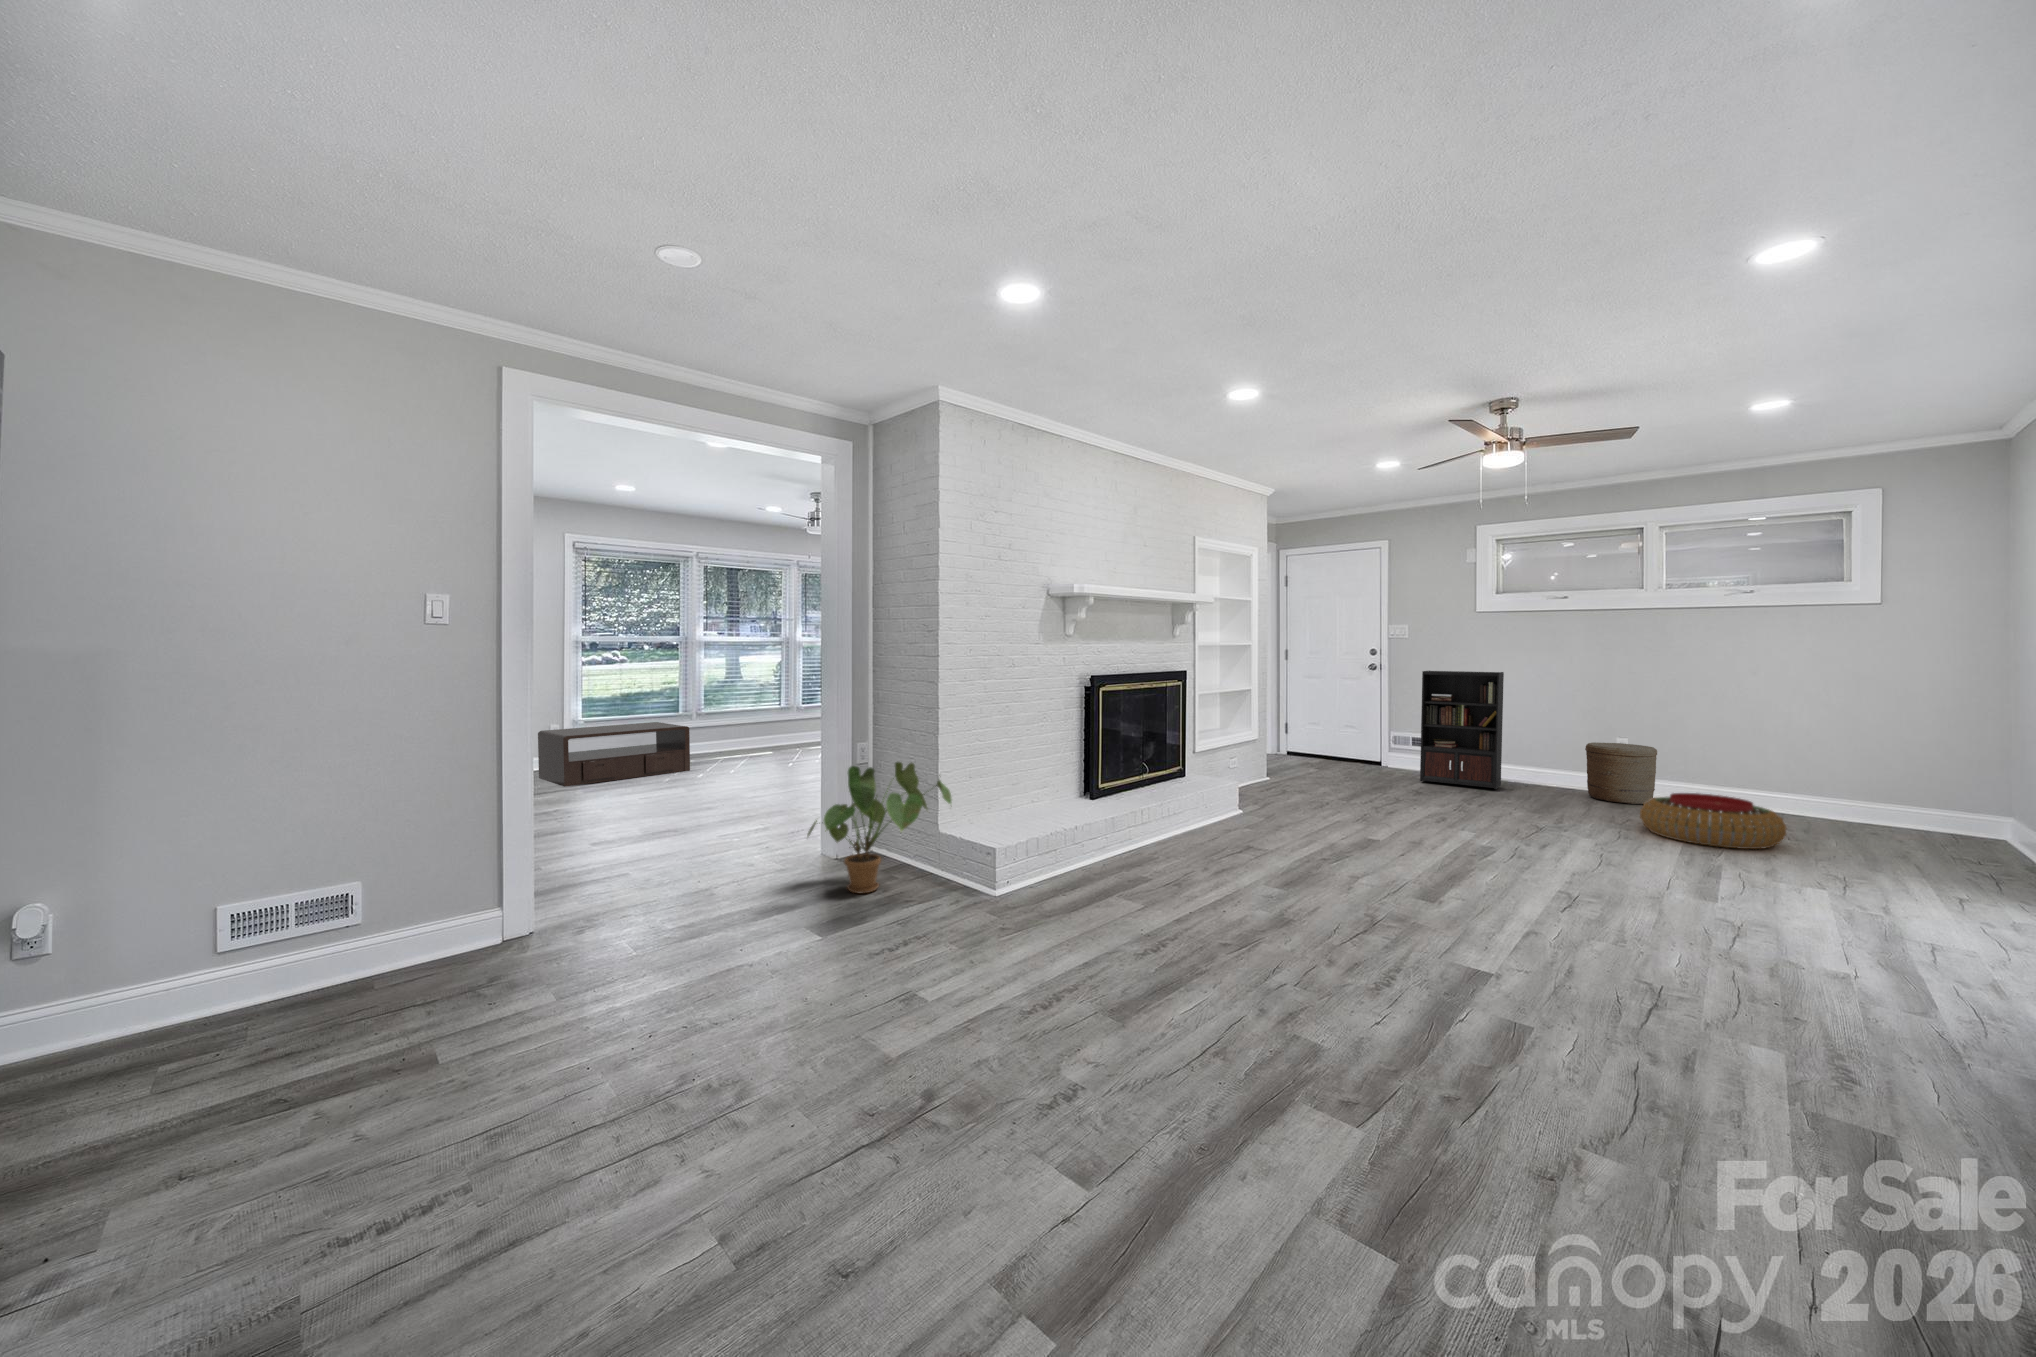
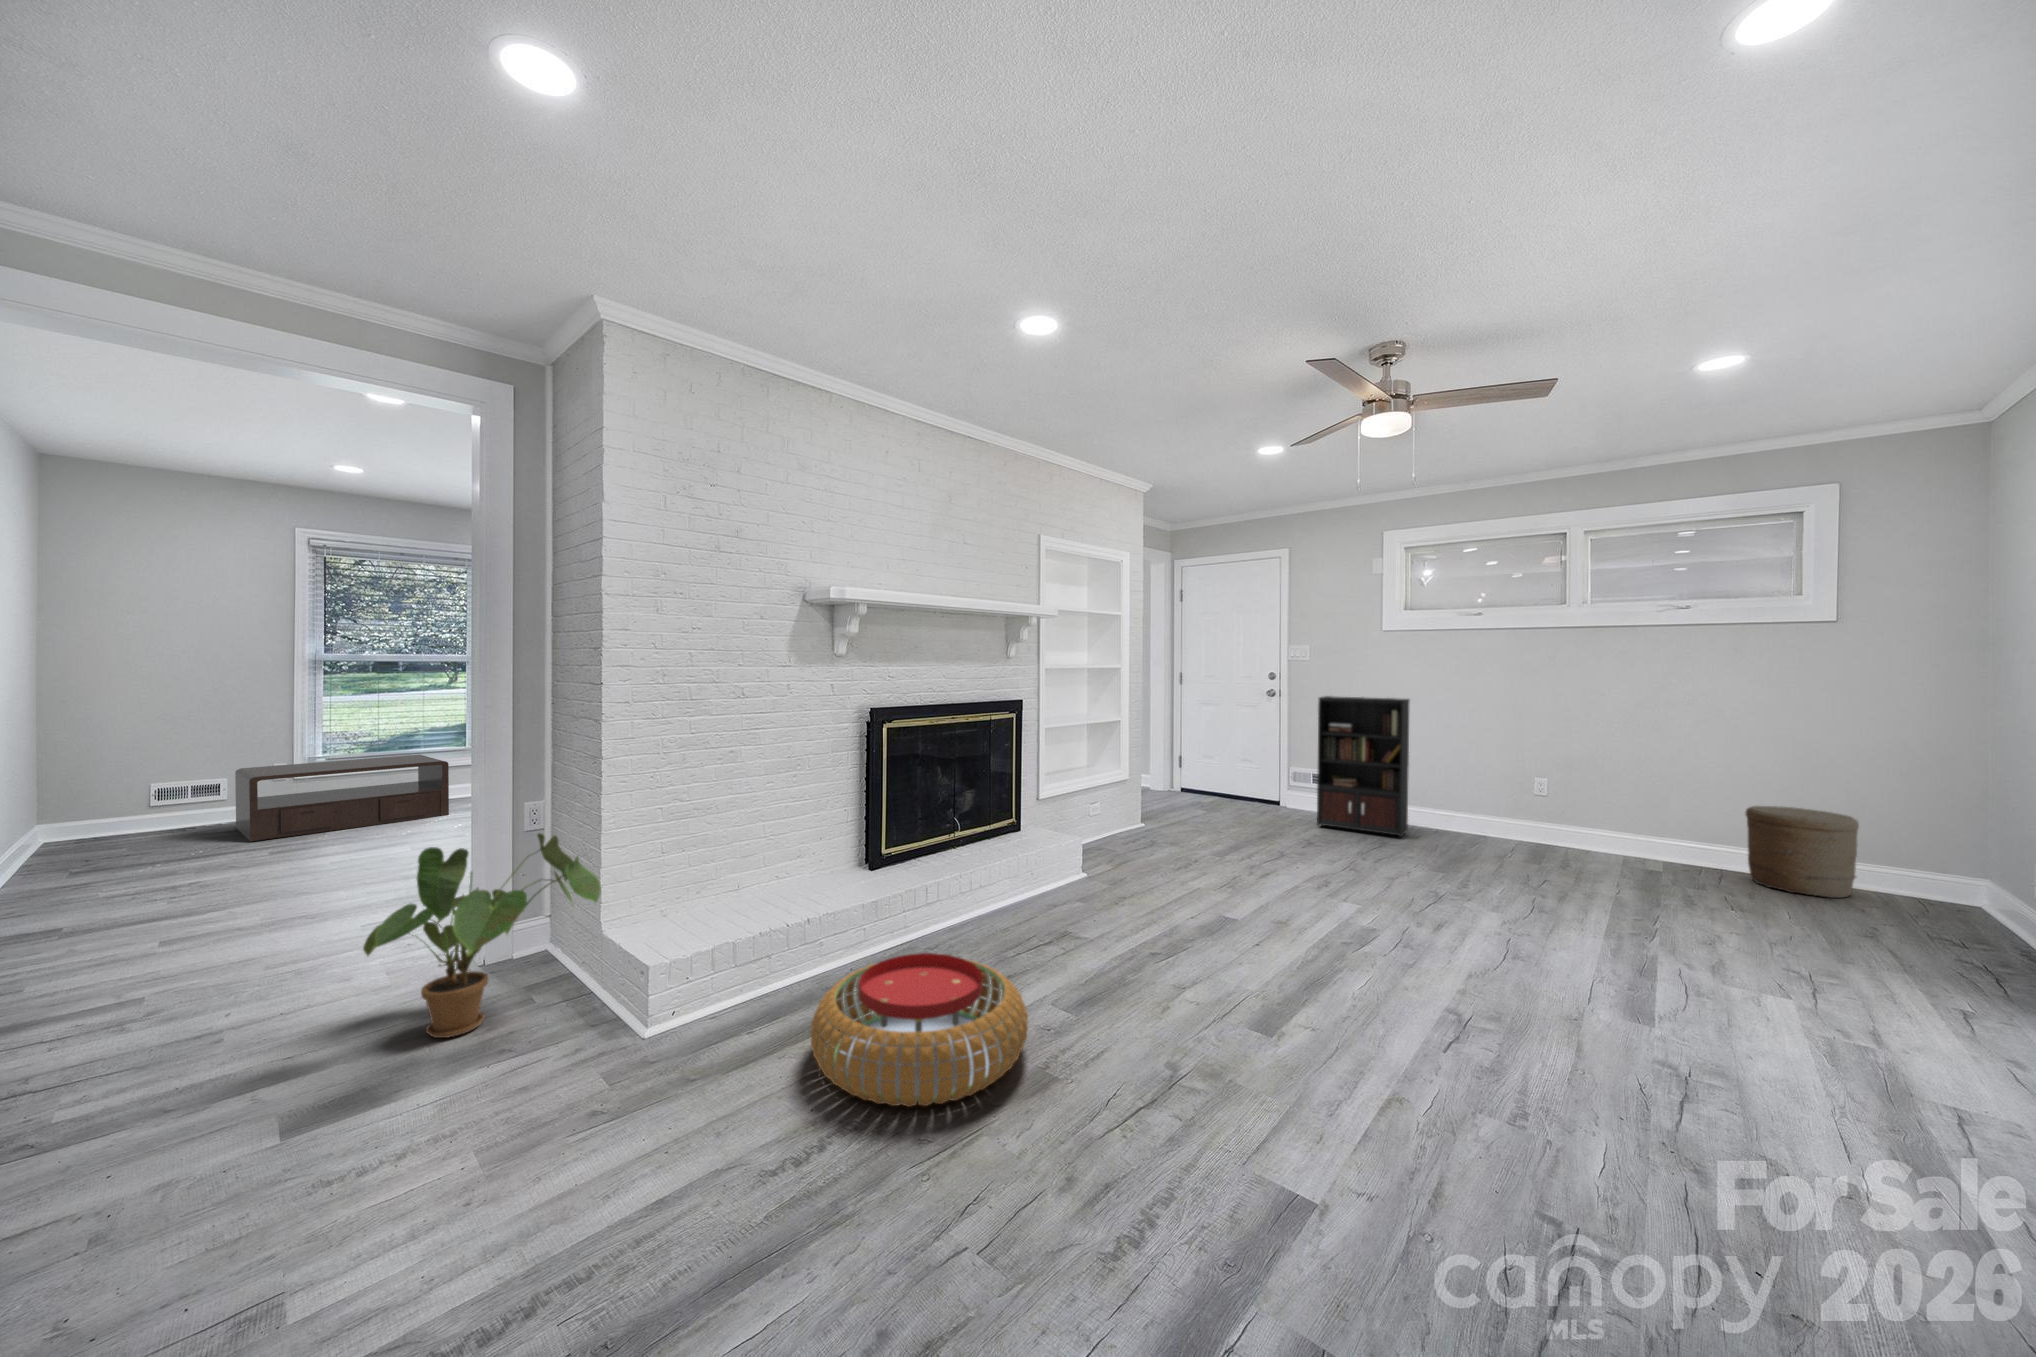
woven basket: present [1585,742,1657,804] -> present [1745,806,1859,898]
pouf: present [1640,793,1786,849] -> present [811,953,1028,1107]

